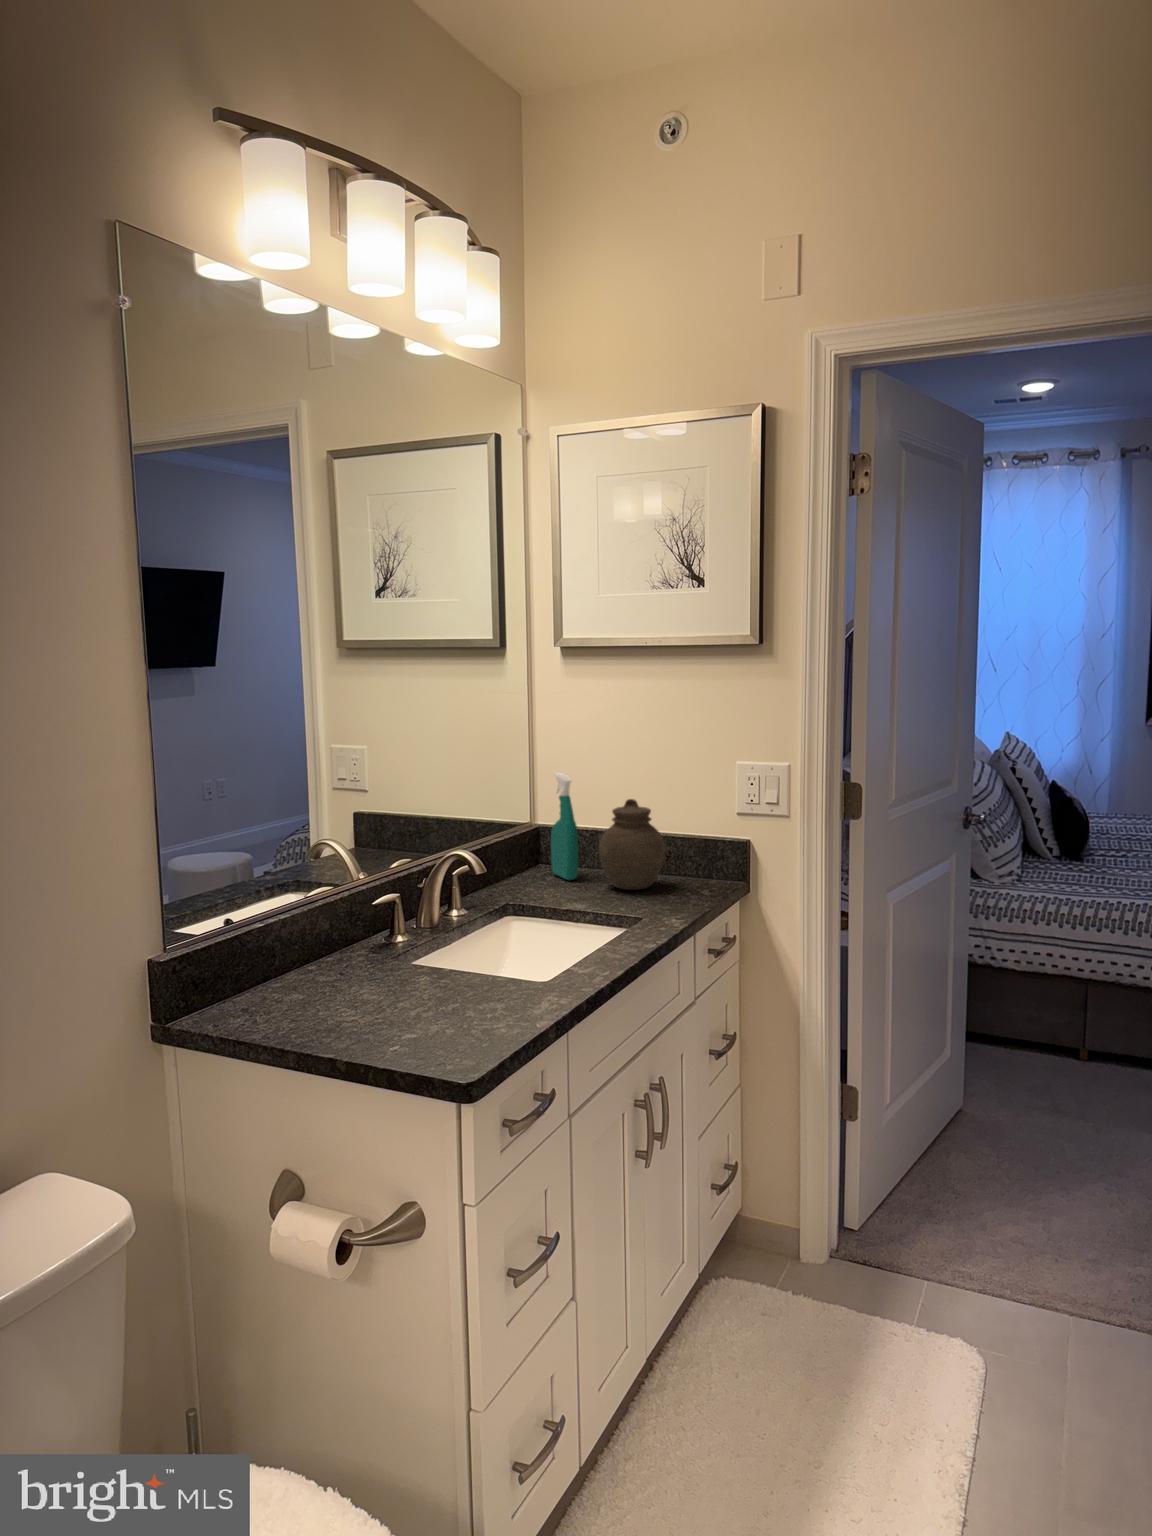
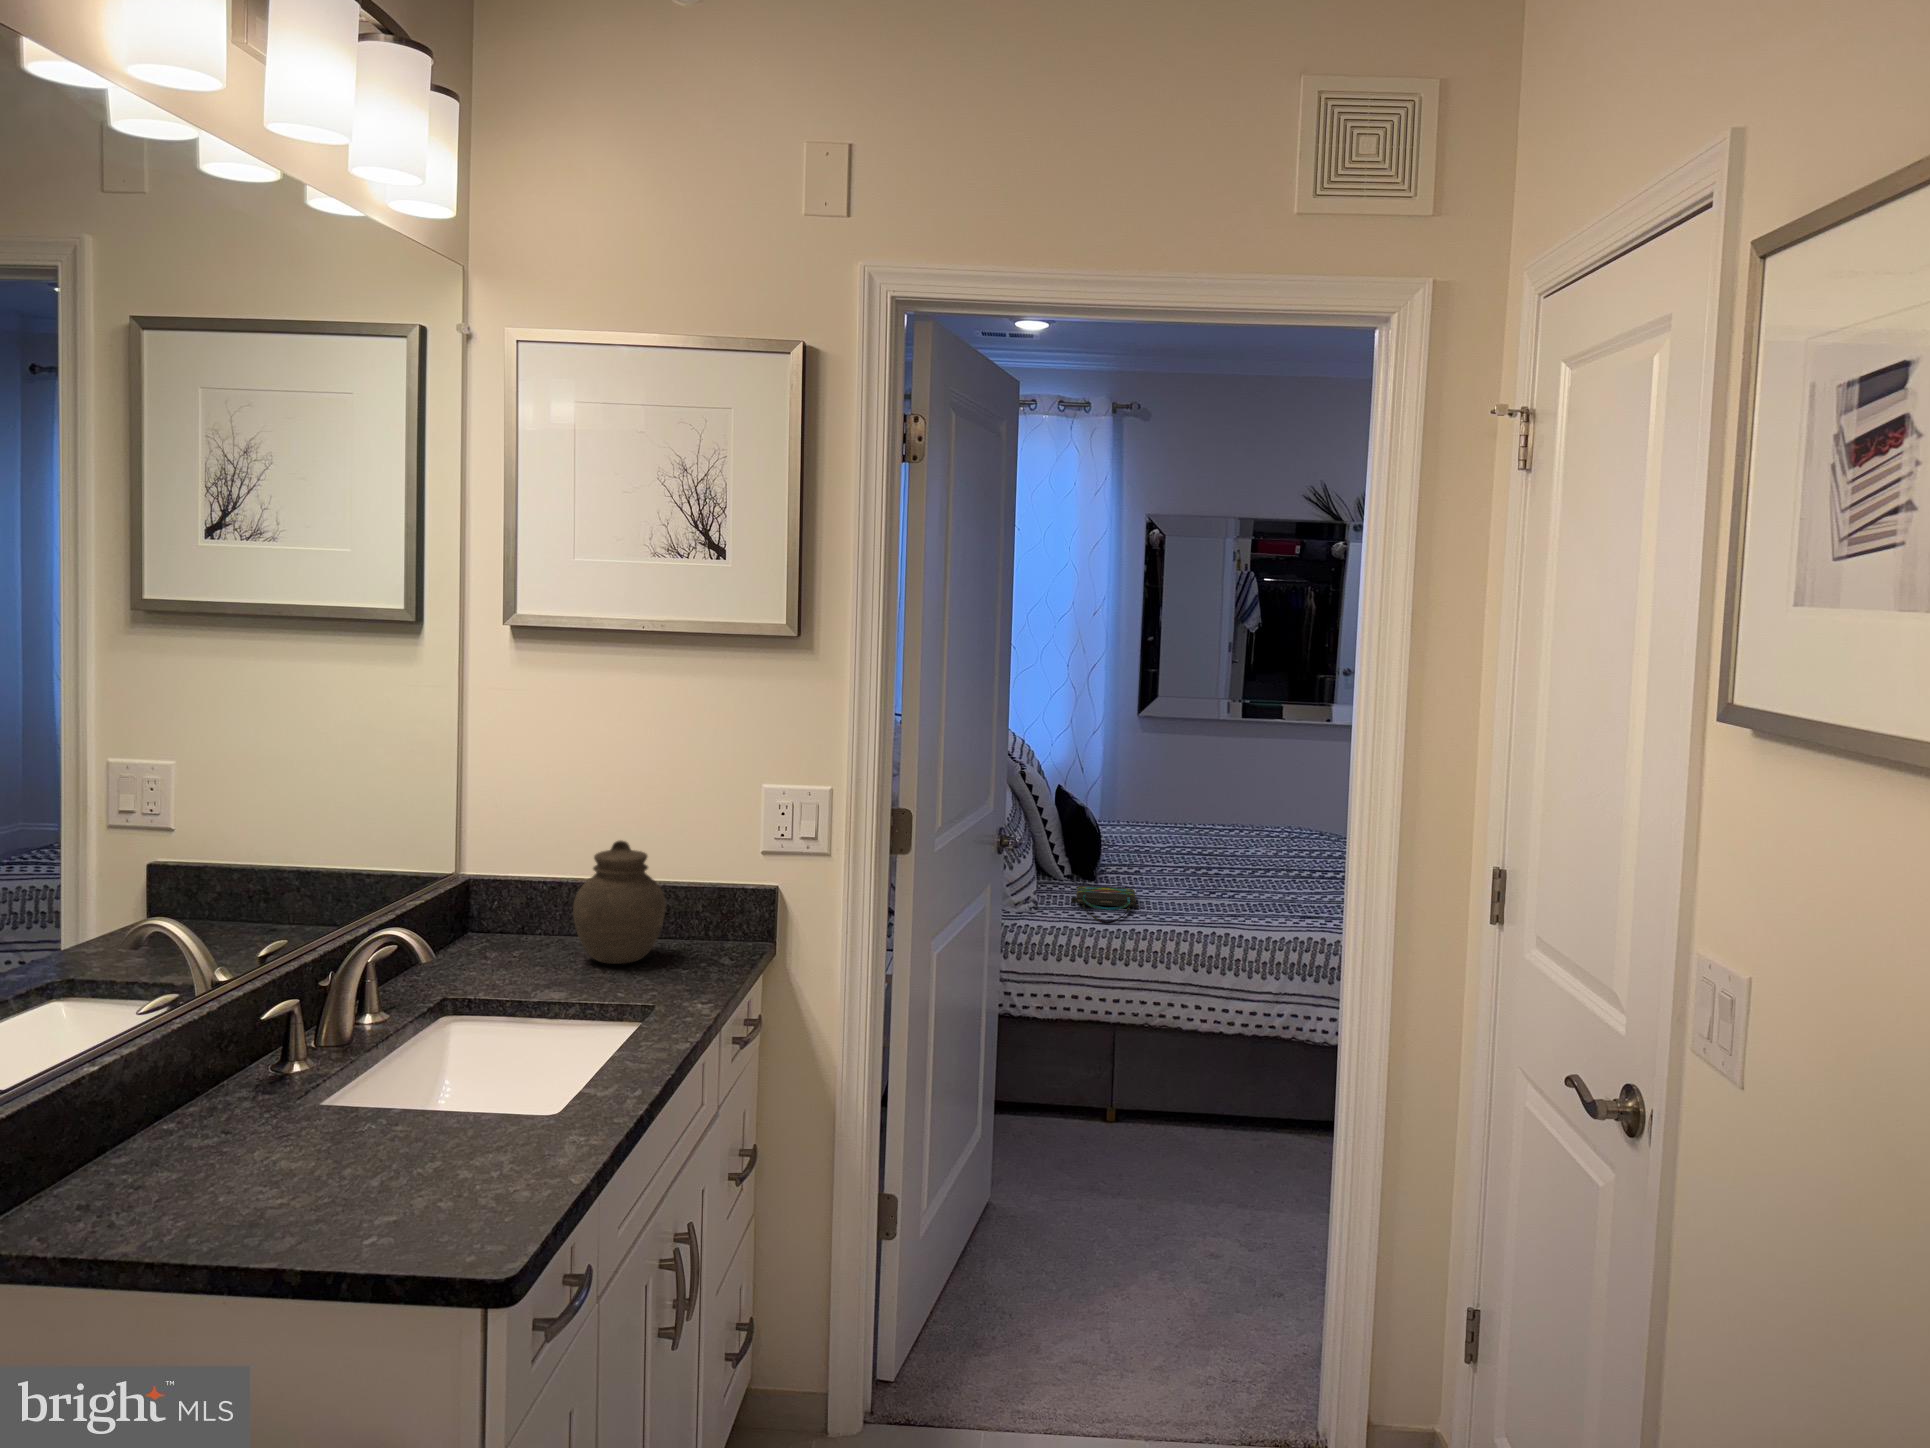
spray bottle: present [551,772,578,880] -> none [493,803,538,954]
tote bag: none [1051,863,1115,894] -> present [1071,886,1138,924]

